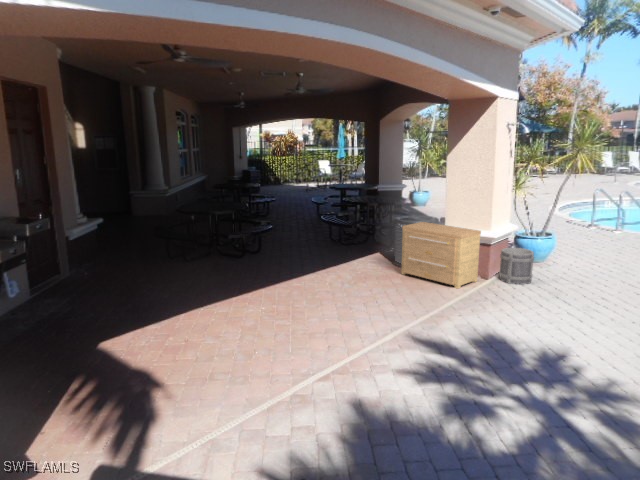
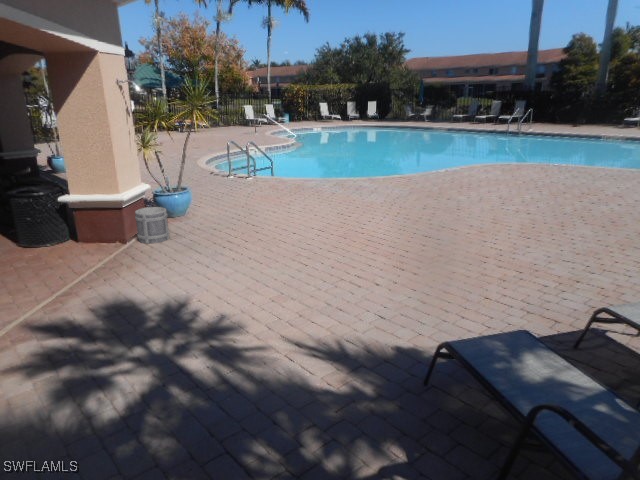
side table: present [401,222,481,289] -> none [15,193,115,260]

